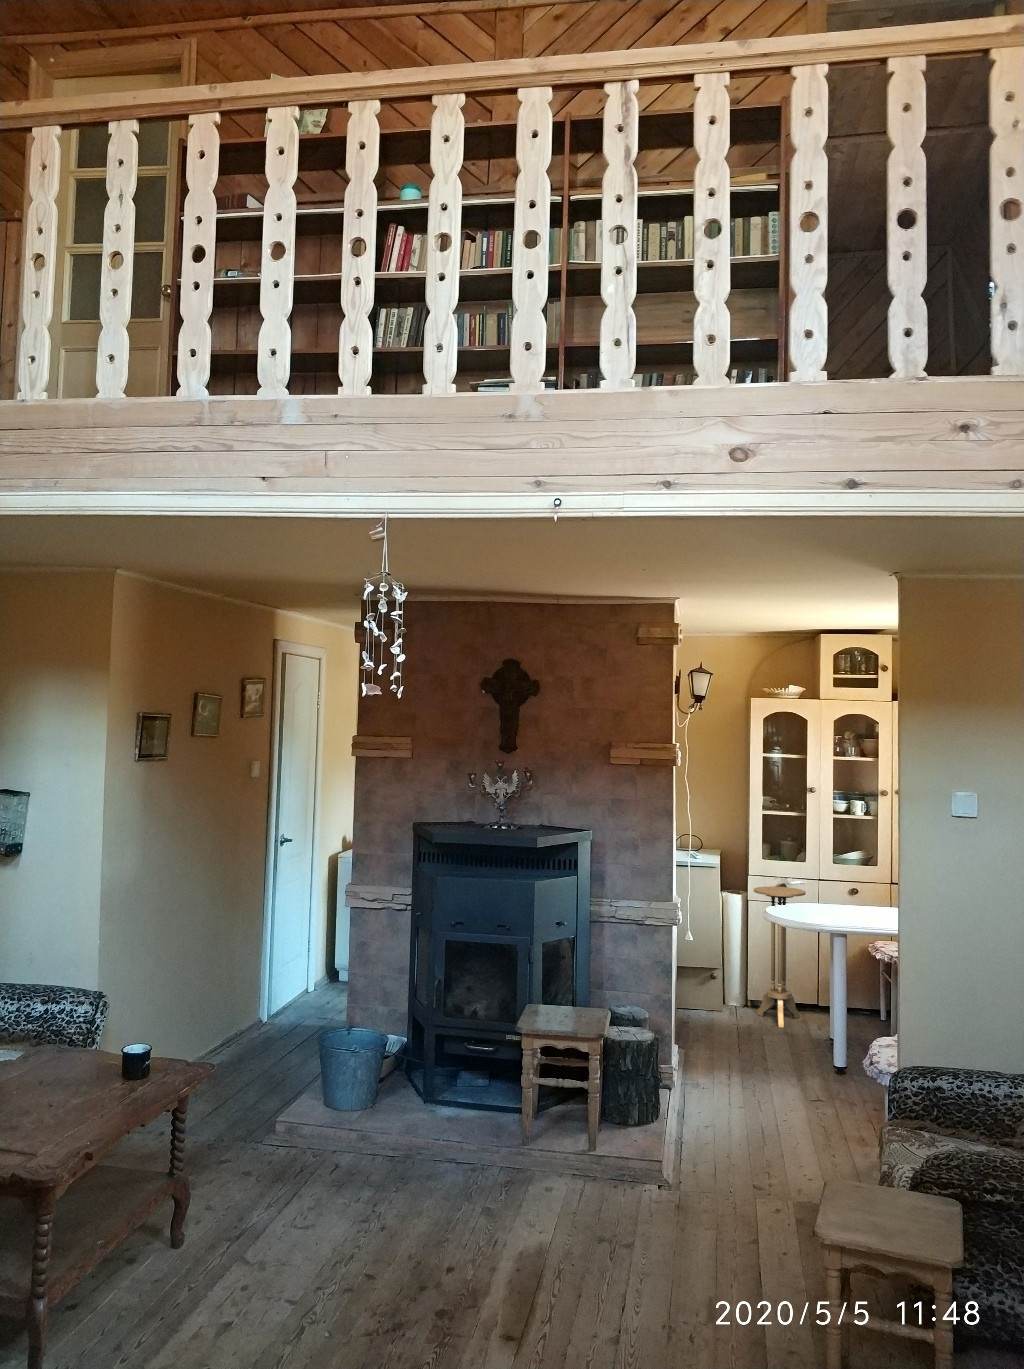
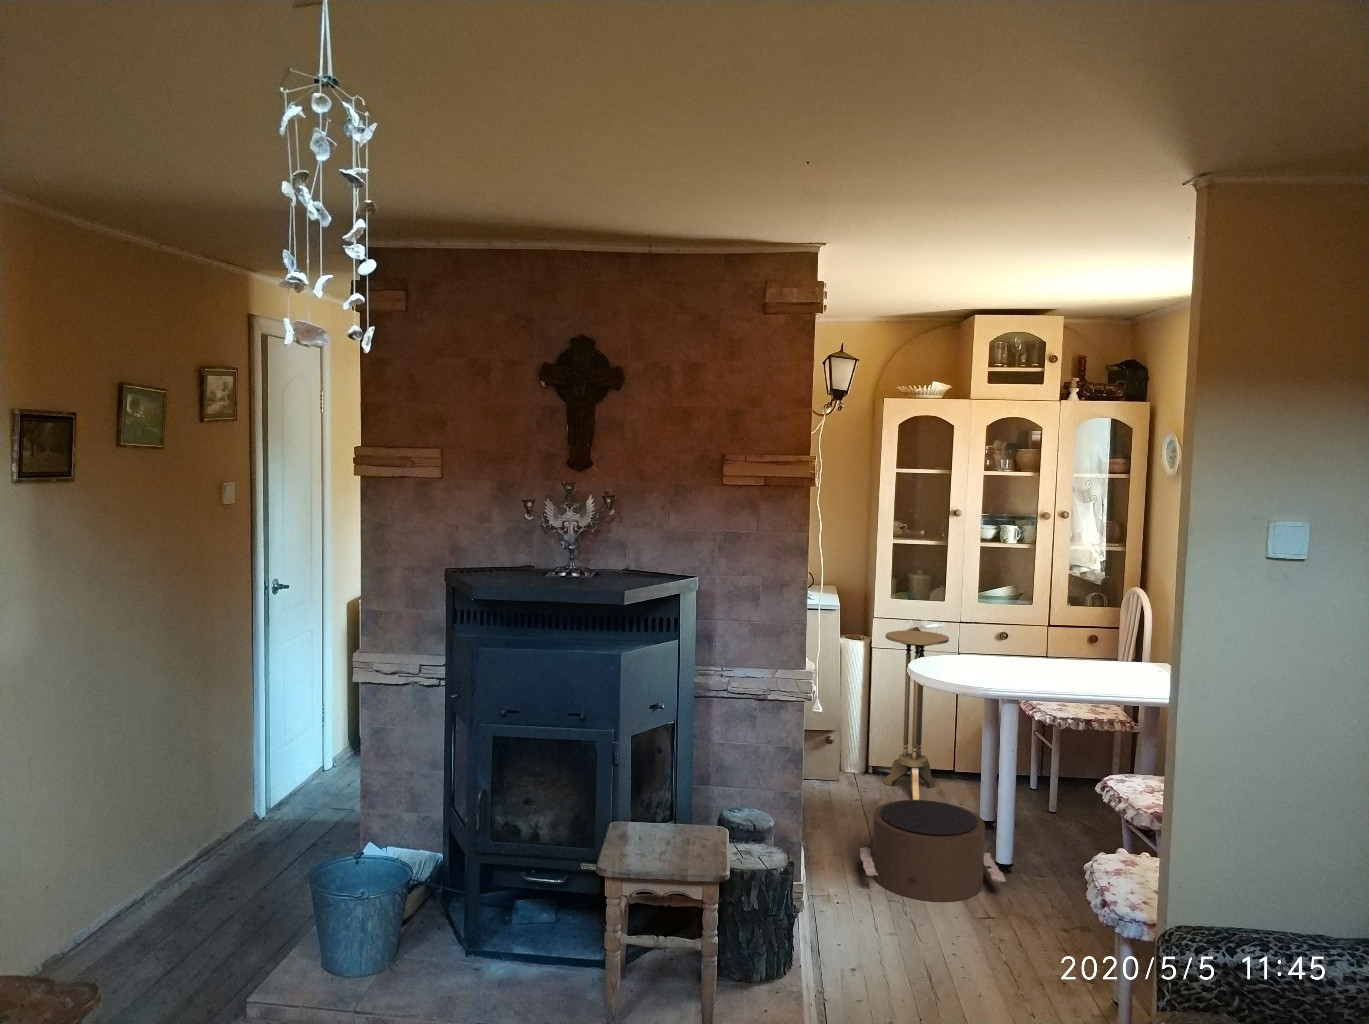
pouf: none [724,1016,837,1092] -> present [860,800,1005,902]

